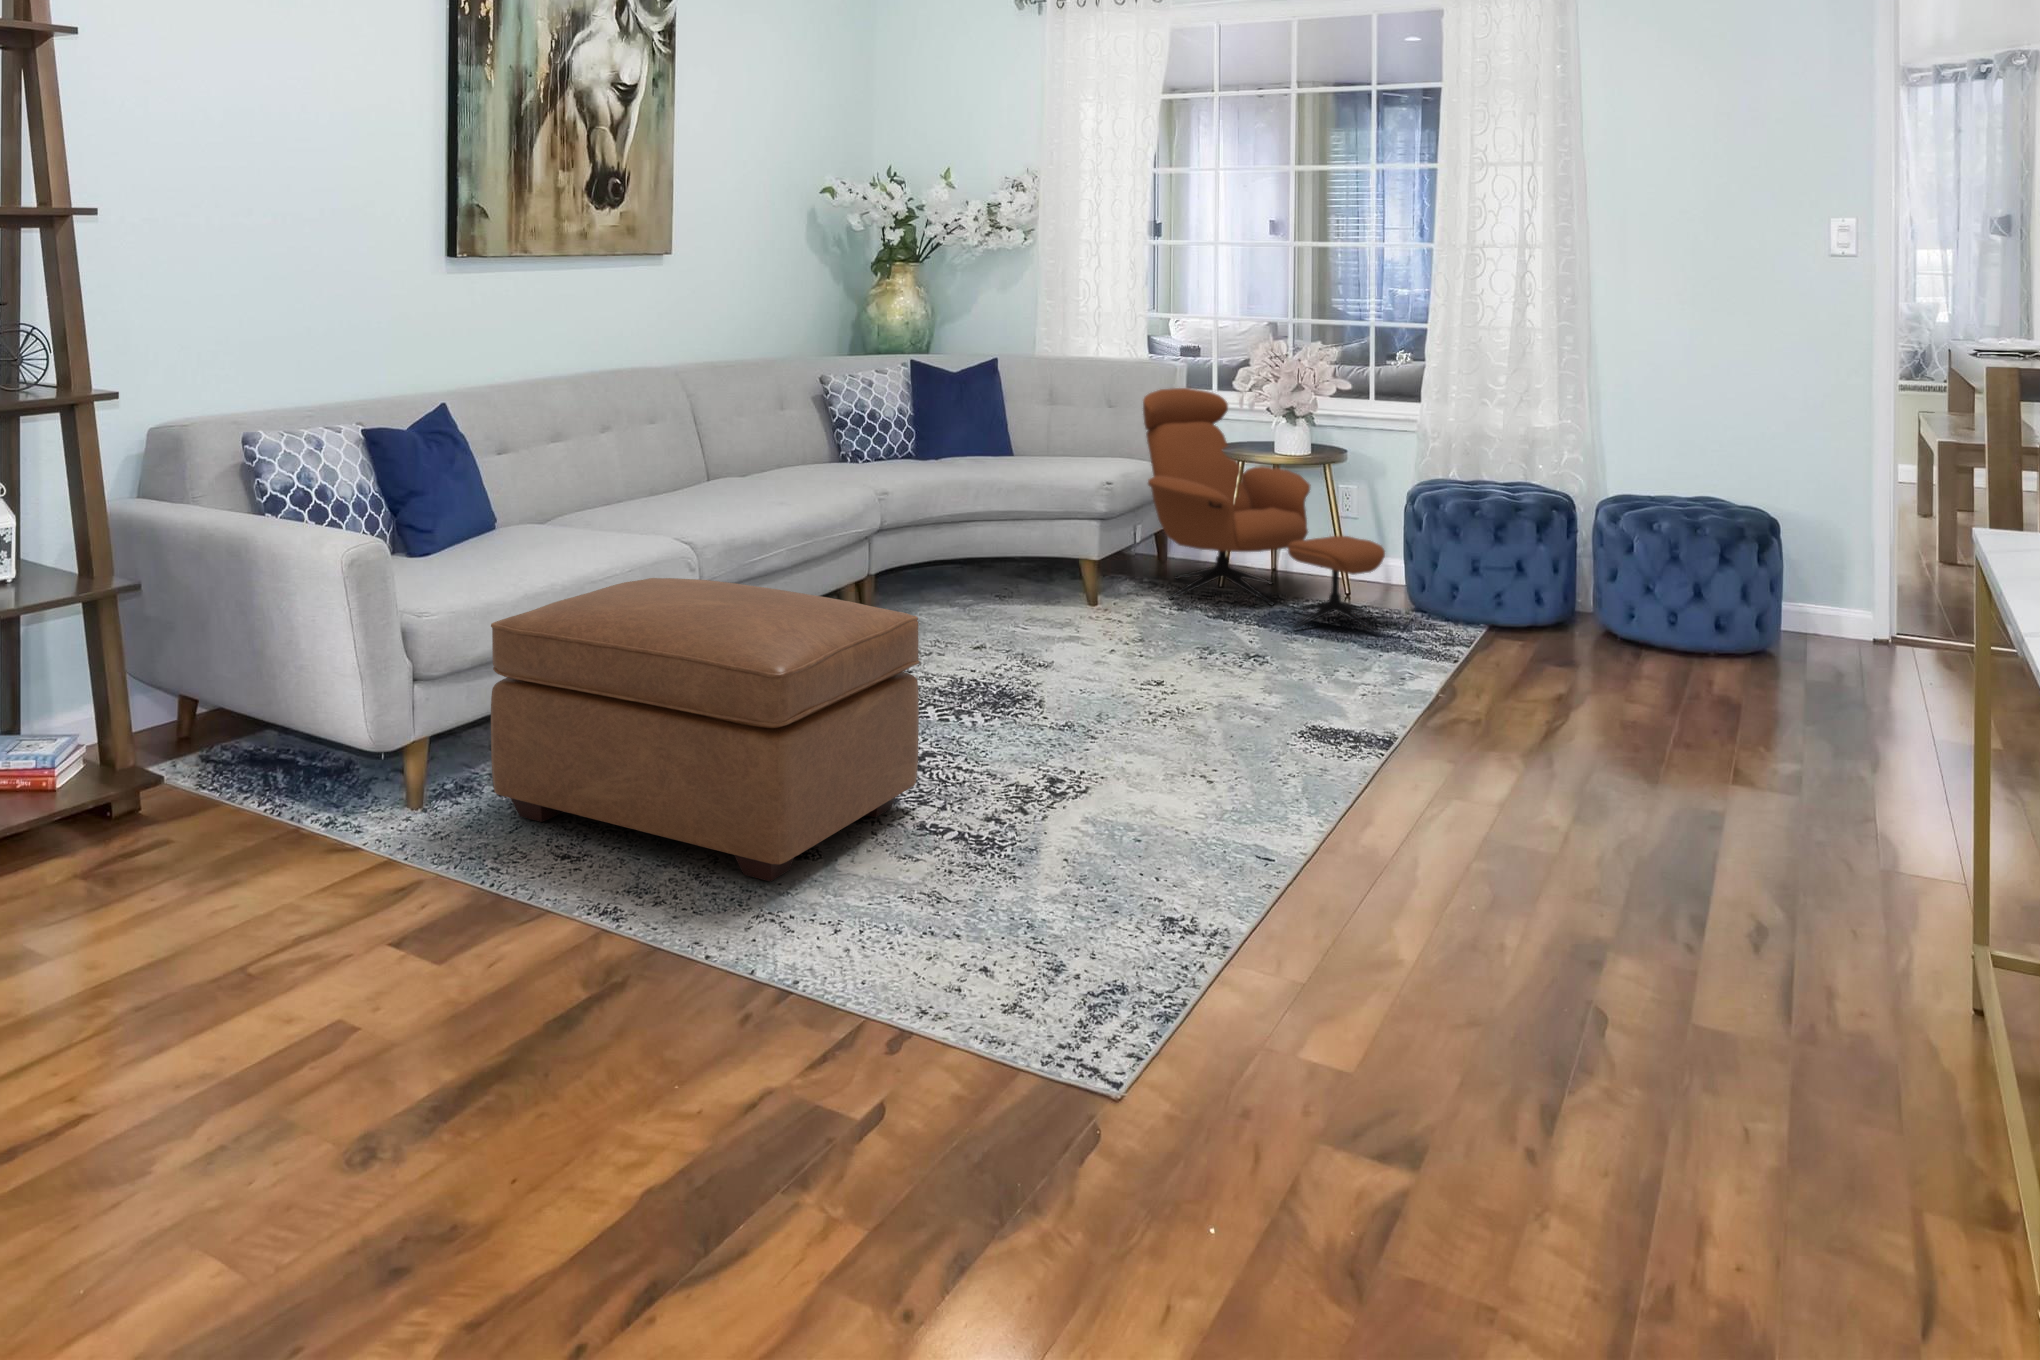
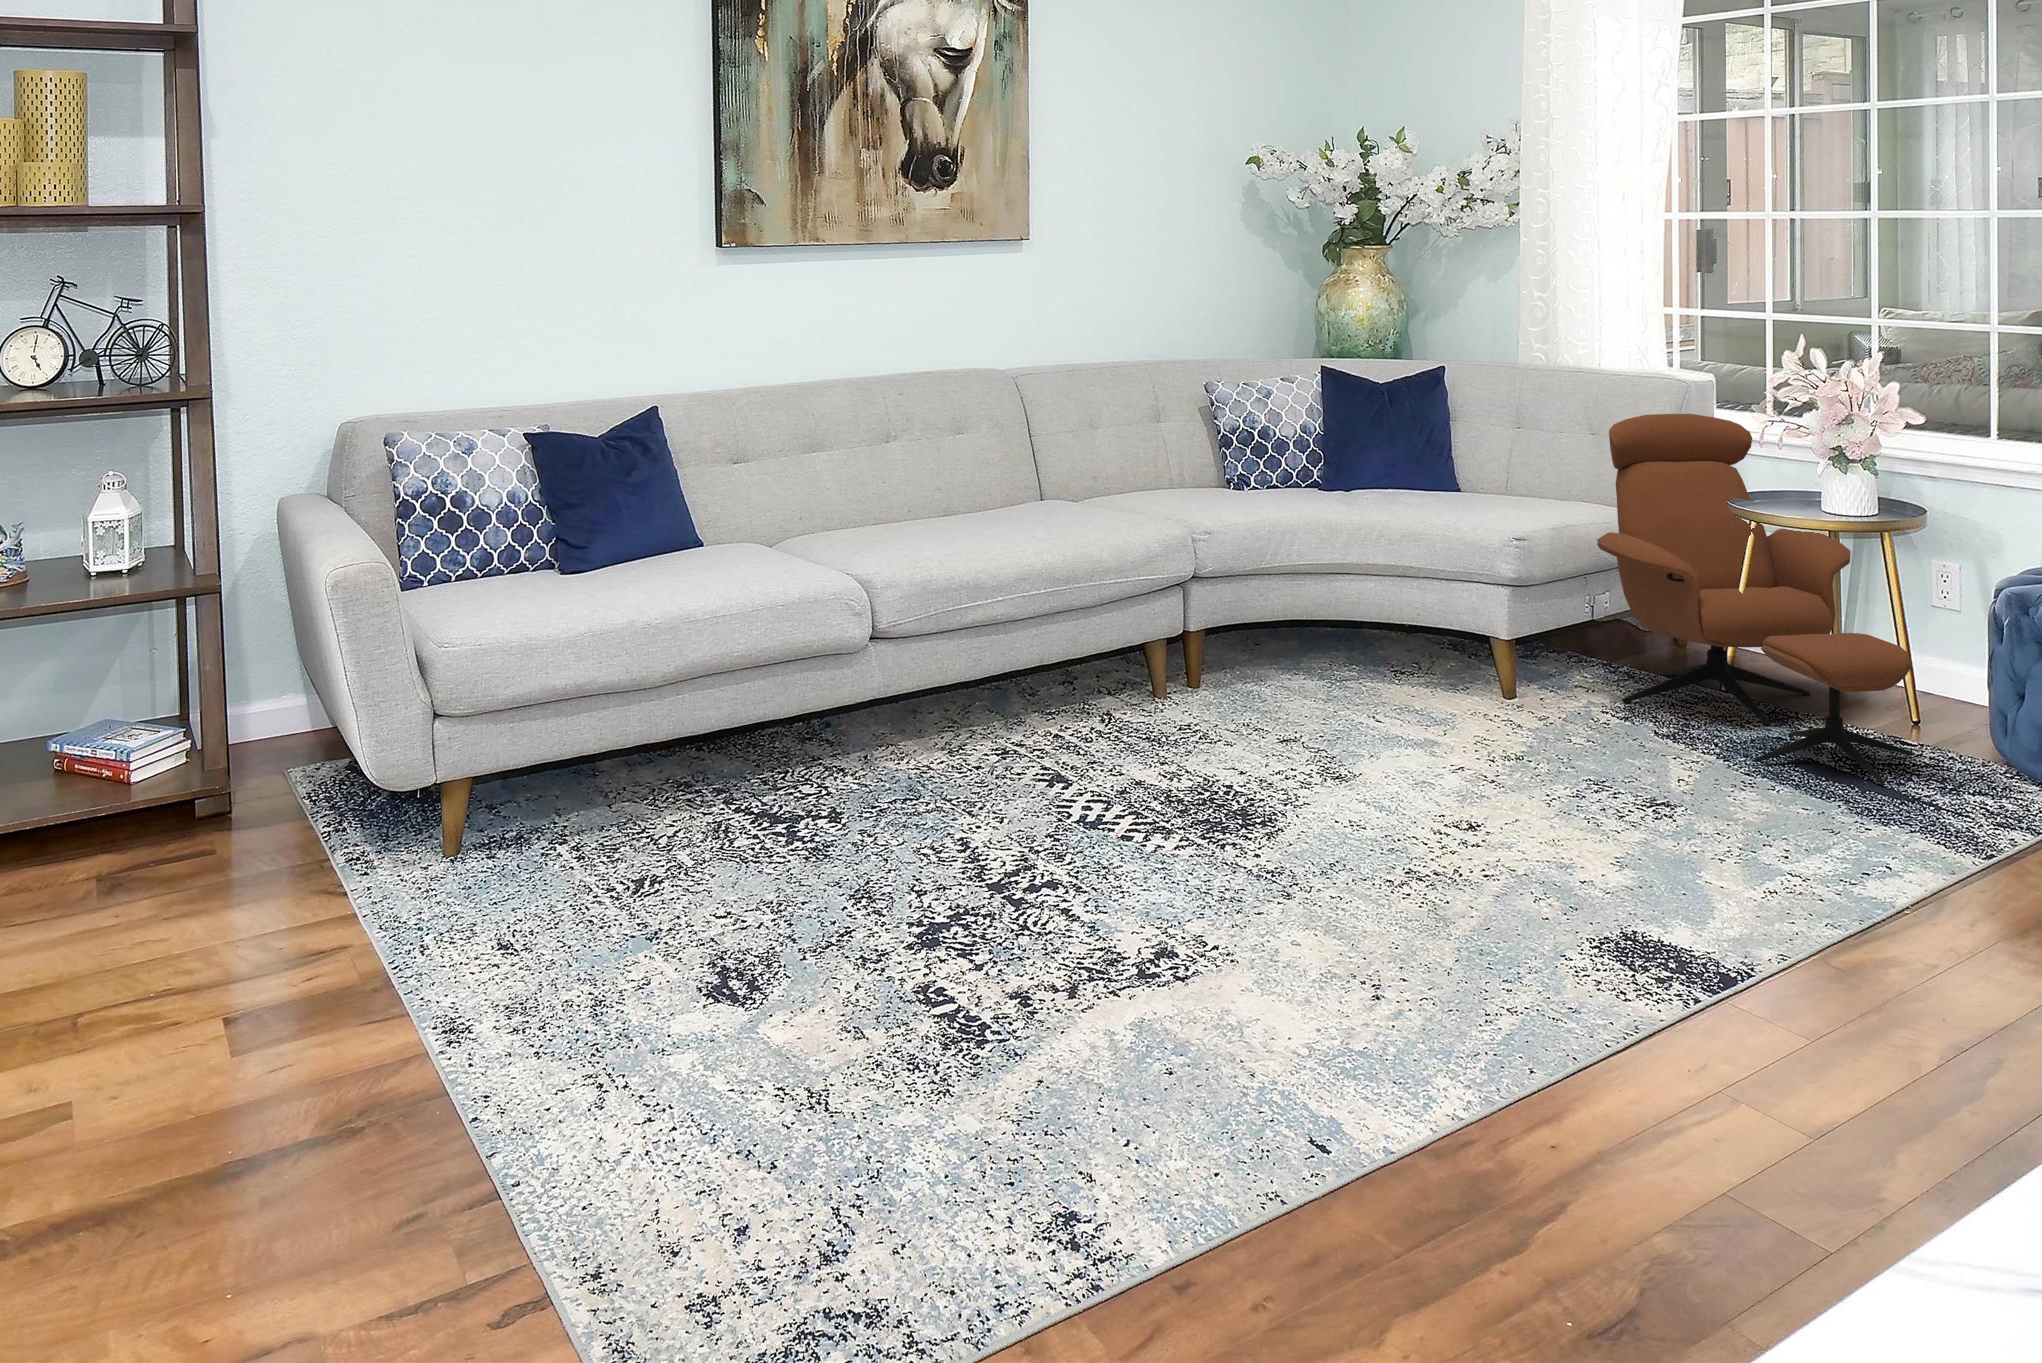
ottoman: present [491,578,919,882] -> none [488,619,938,1000]

